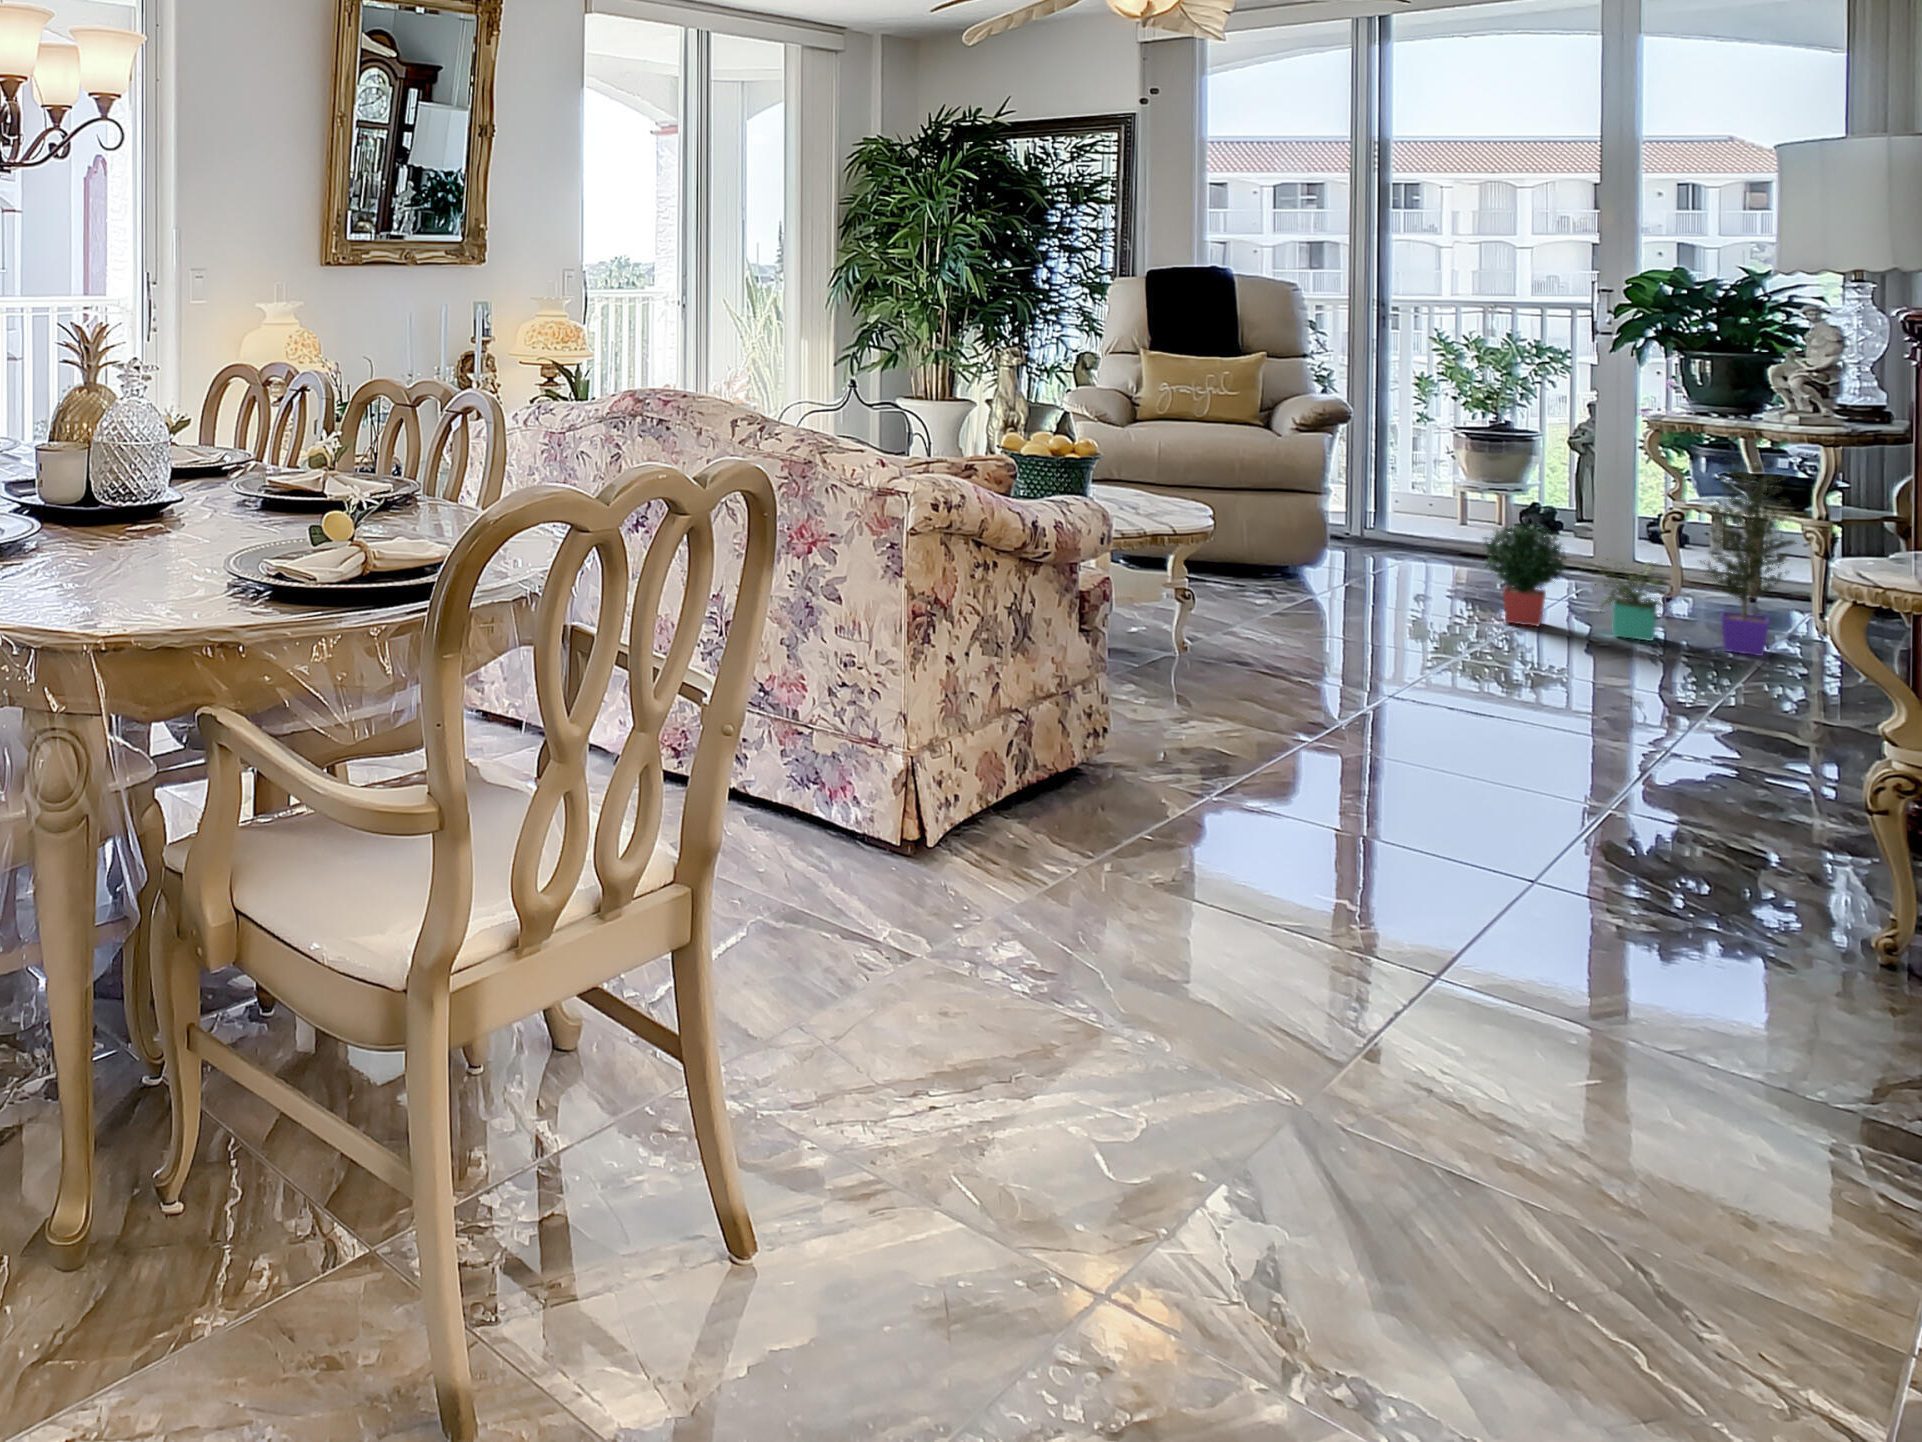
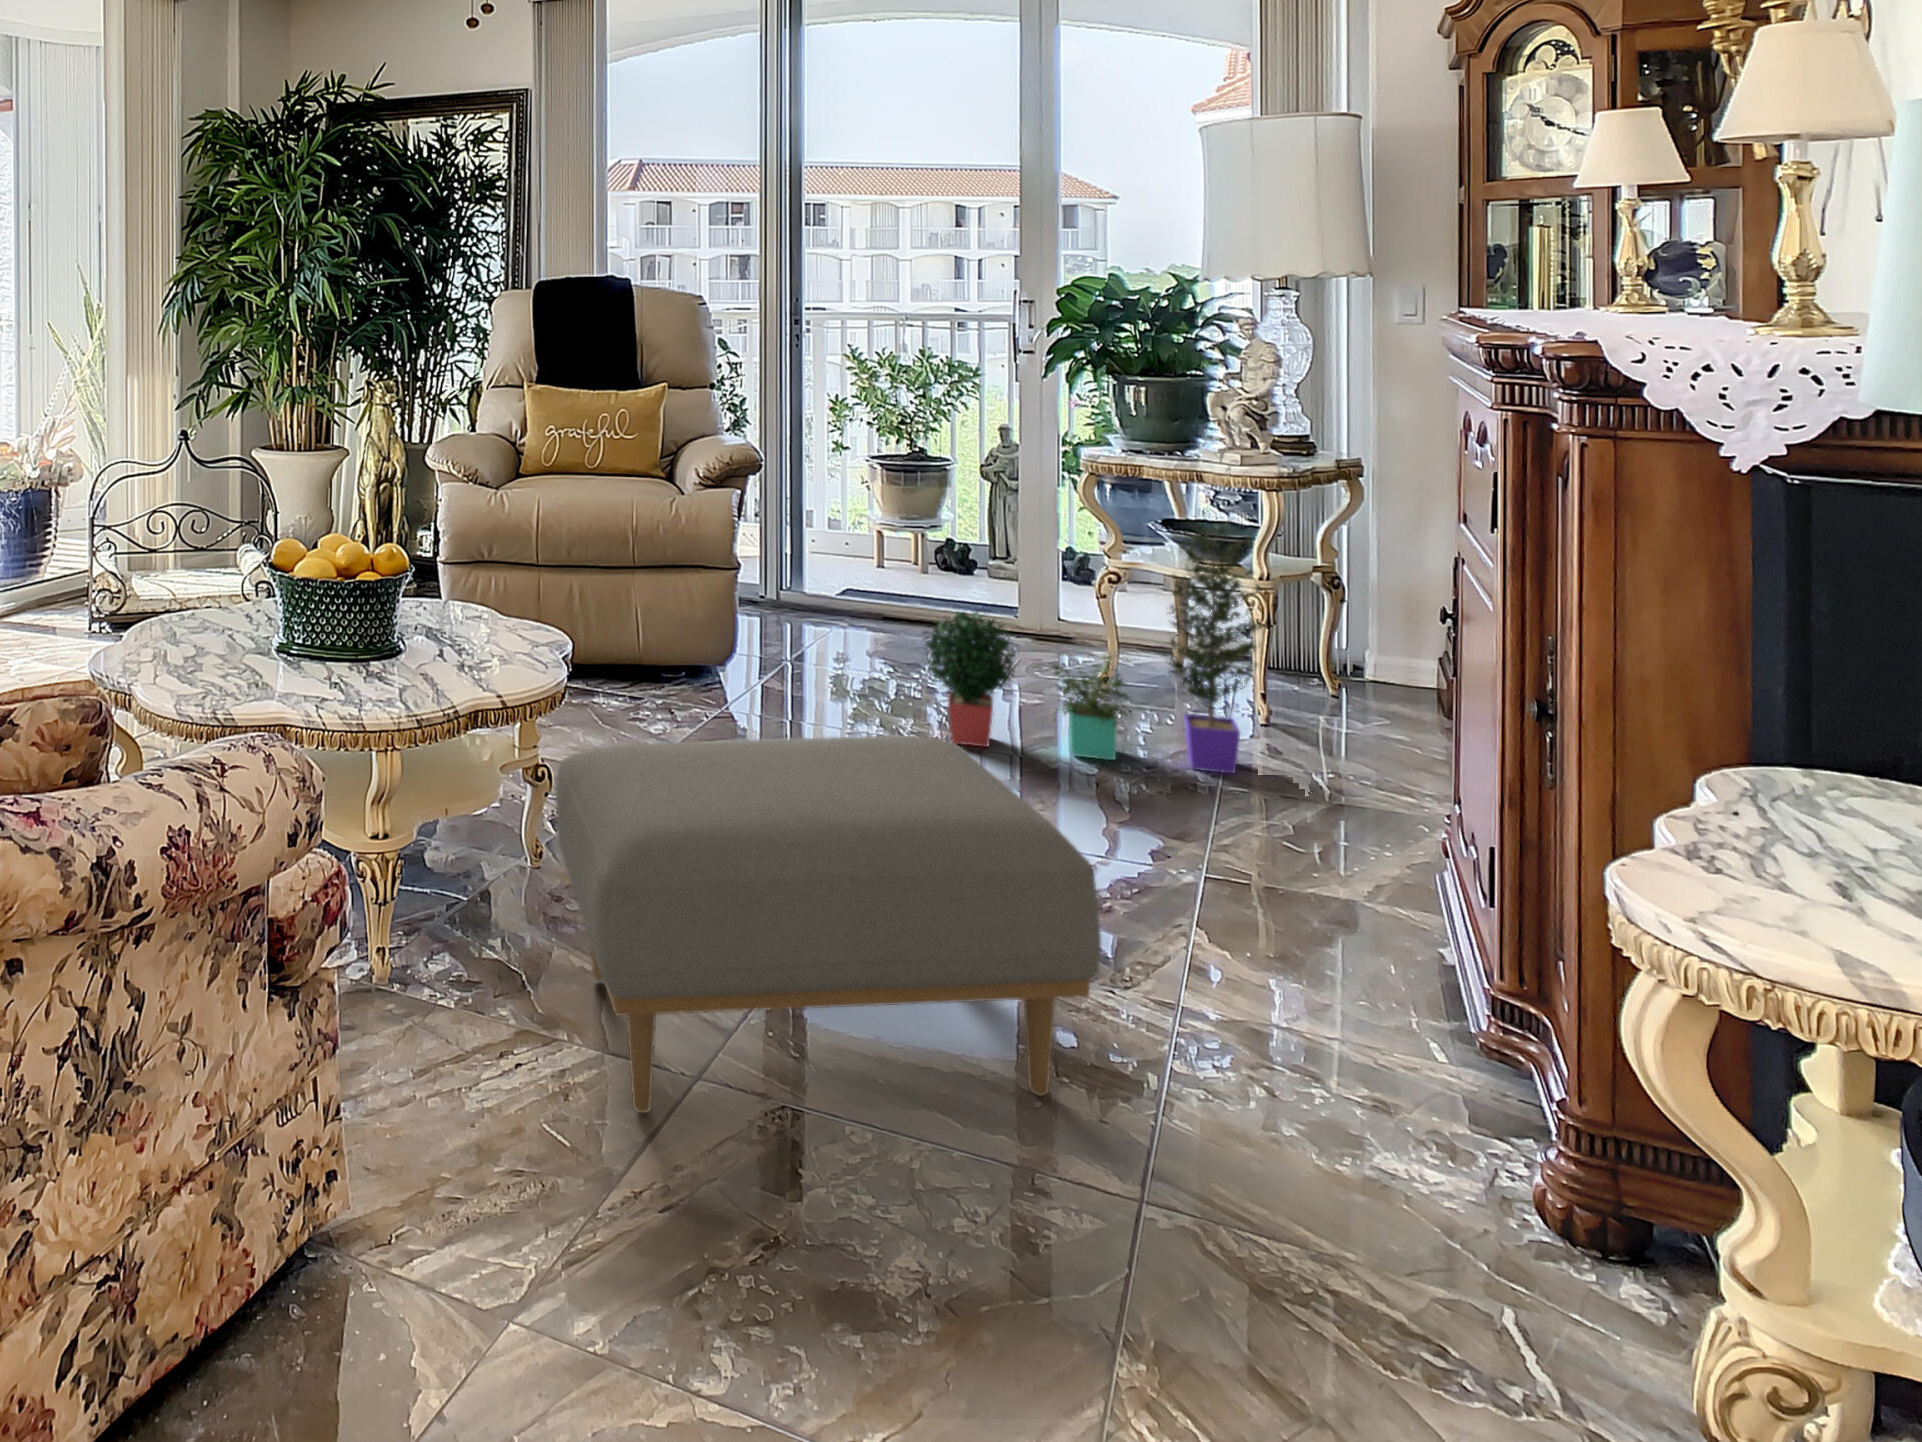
ottoman: none [1188,541,1561,745] -> present [555,736,1101,1113]

